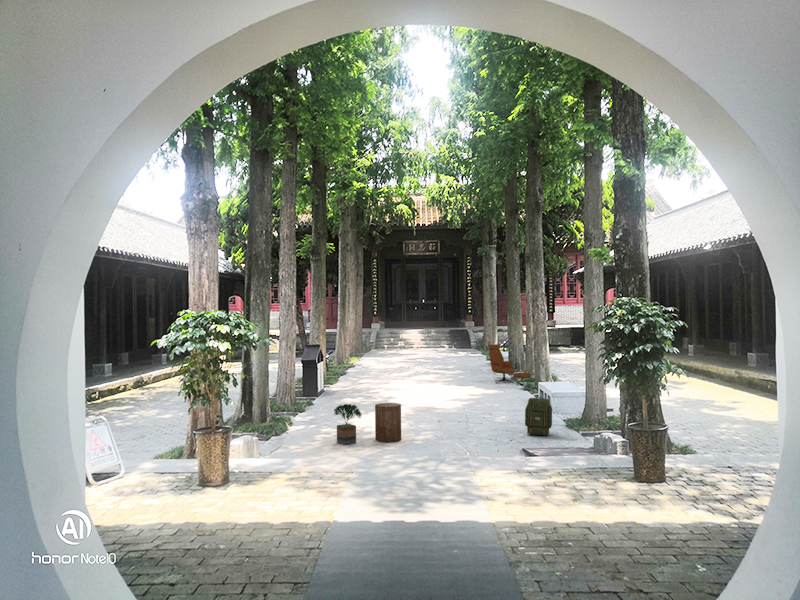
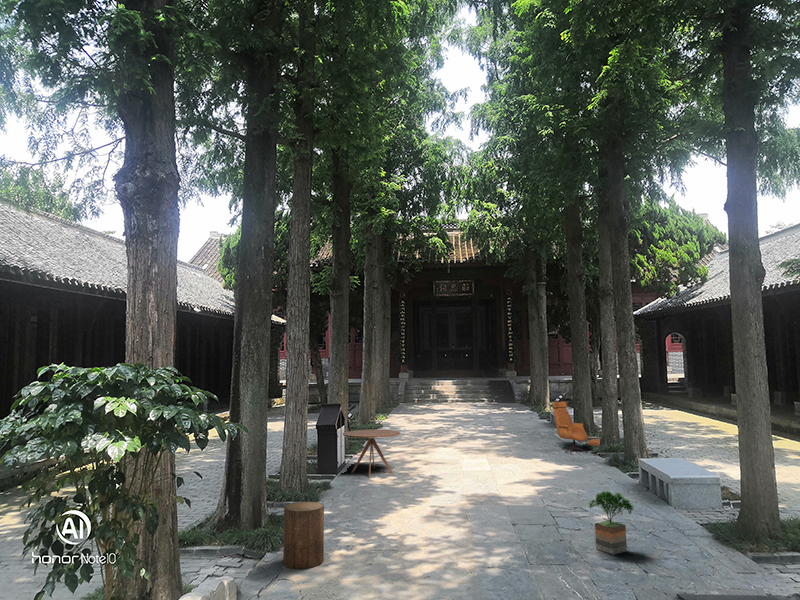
round table: none [321,365,366,399] -> present [343,430,400,477]
backpack: present [525,397,552,436] -> none [669,499,718,567]
stool: present [375,403,401,442] -> present [283,502,324,569]
potted tree: present [334,404,362,445] -> present [589,491,634,555]

